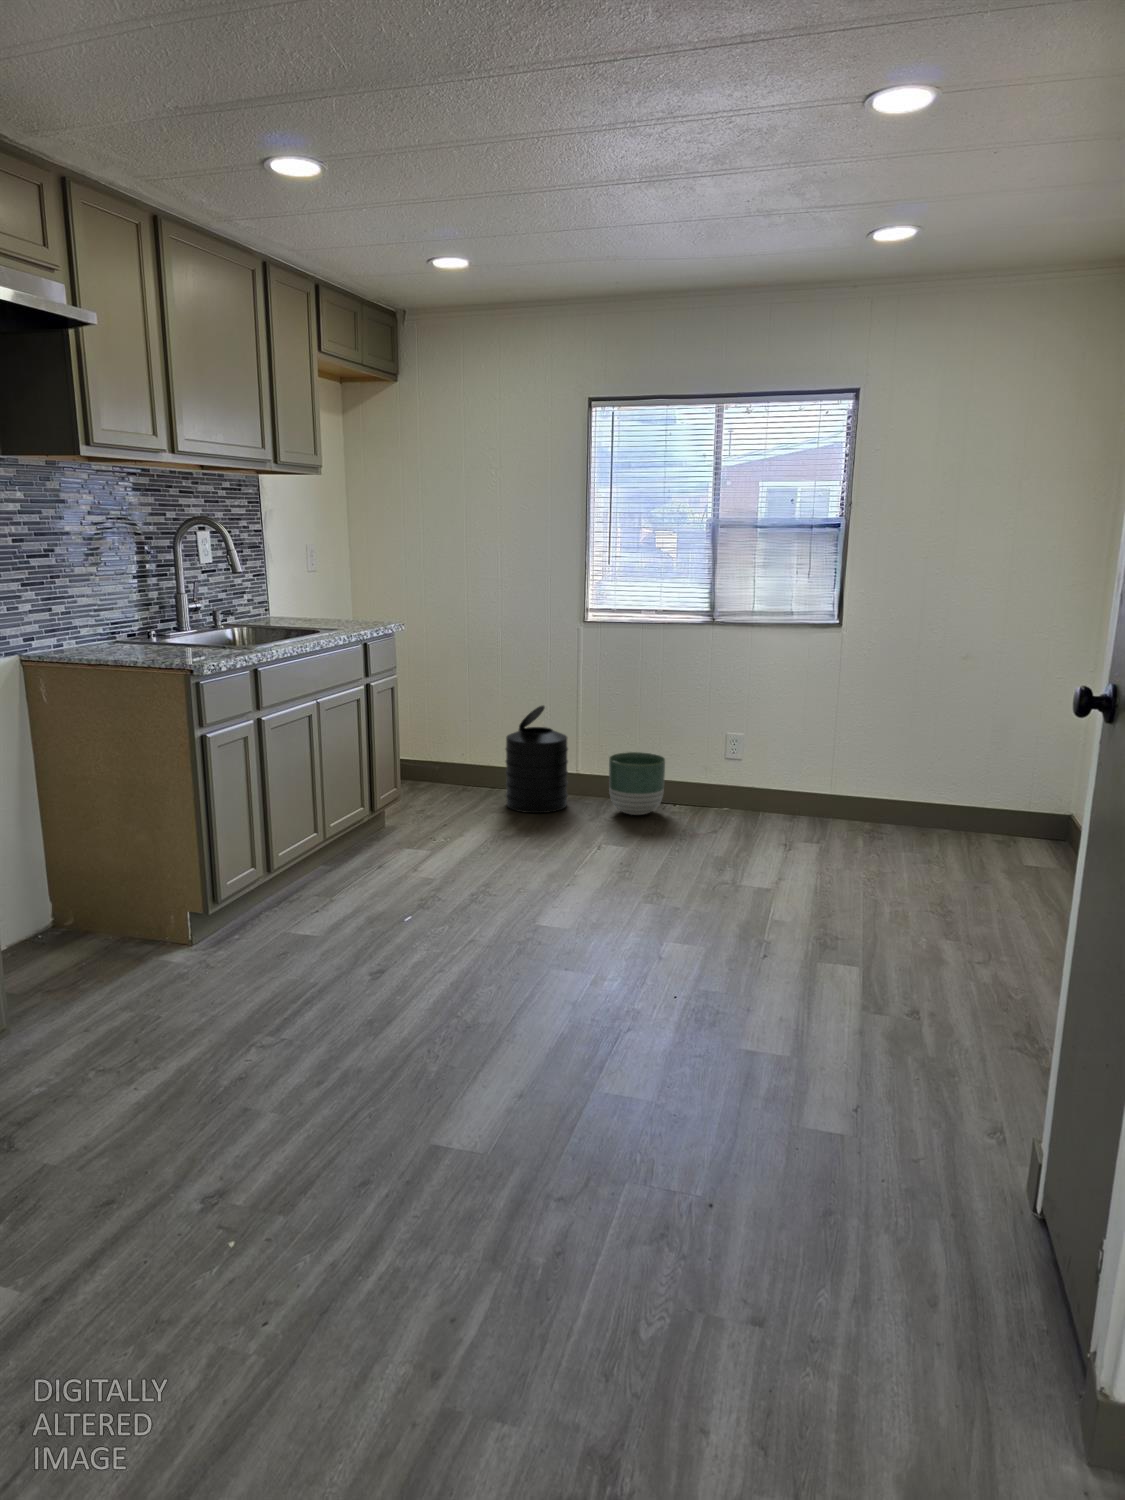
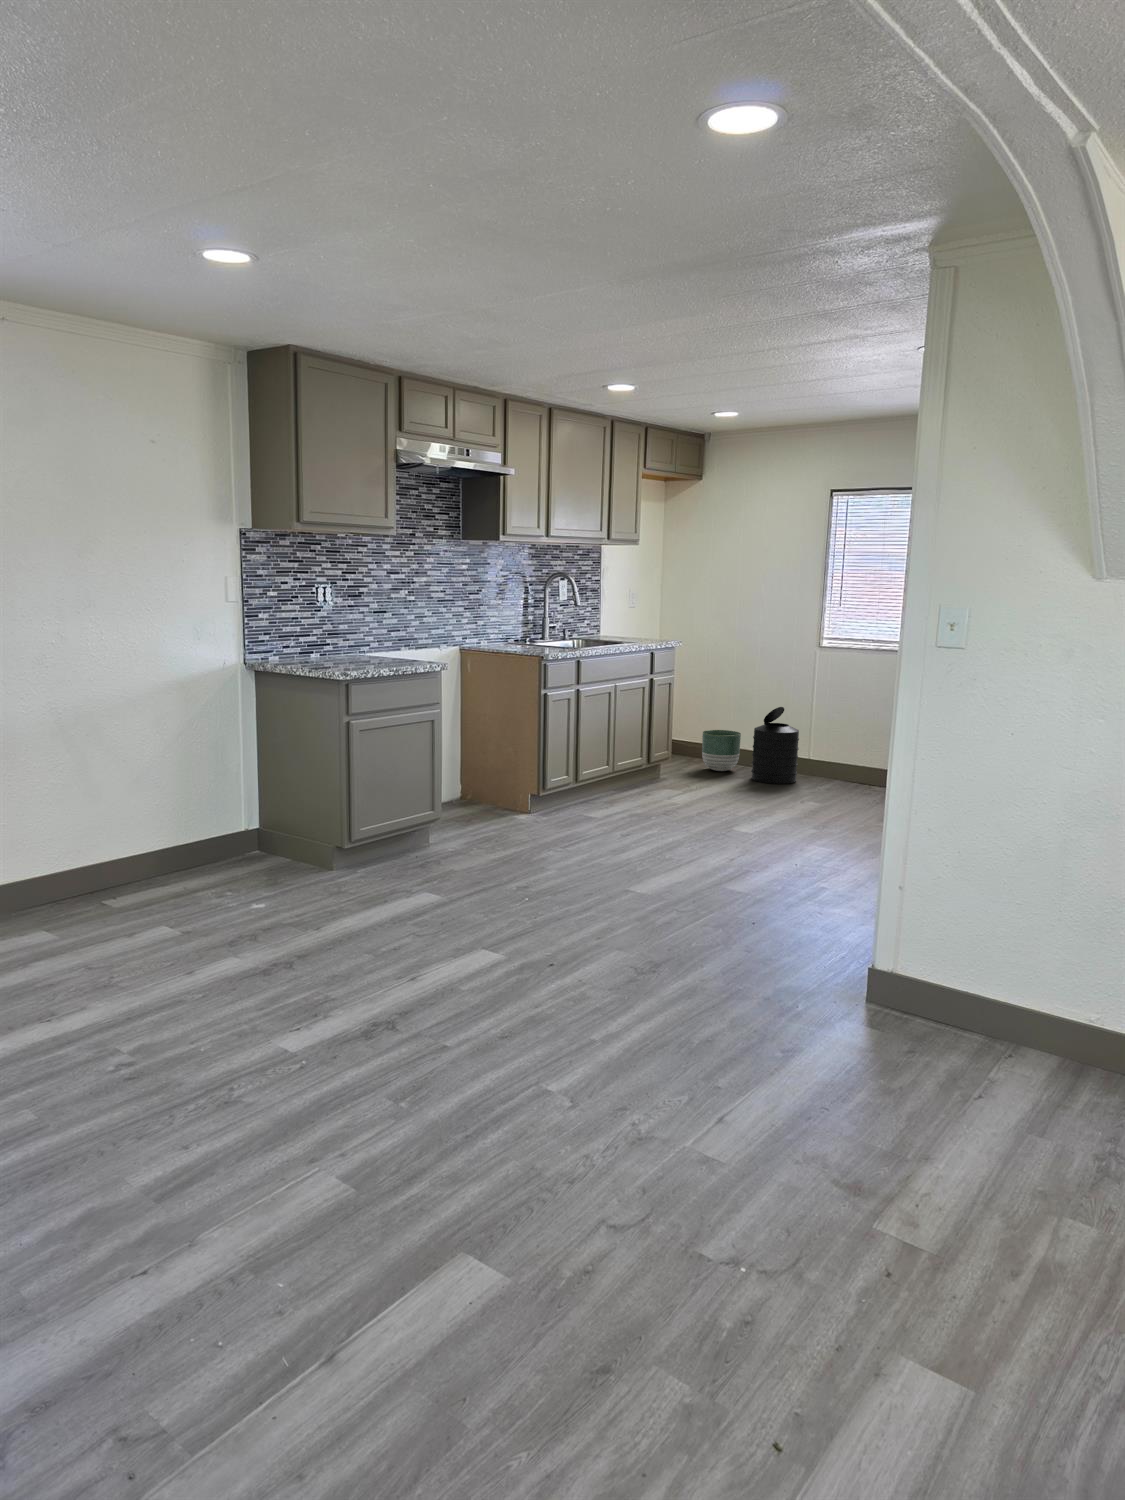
planter: present [609,752,665,815] -> present [702,730,741,771]

